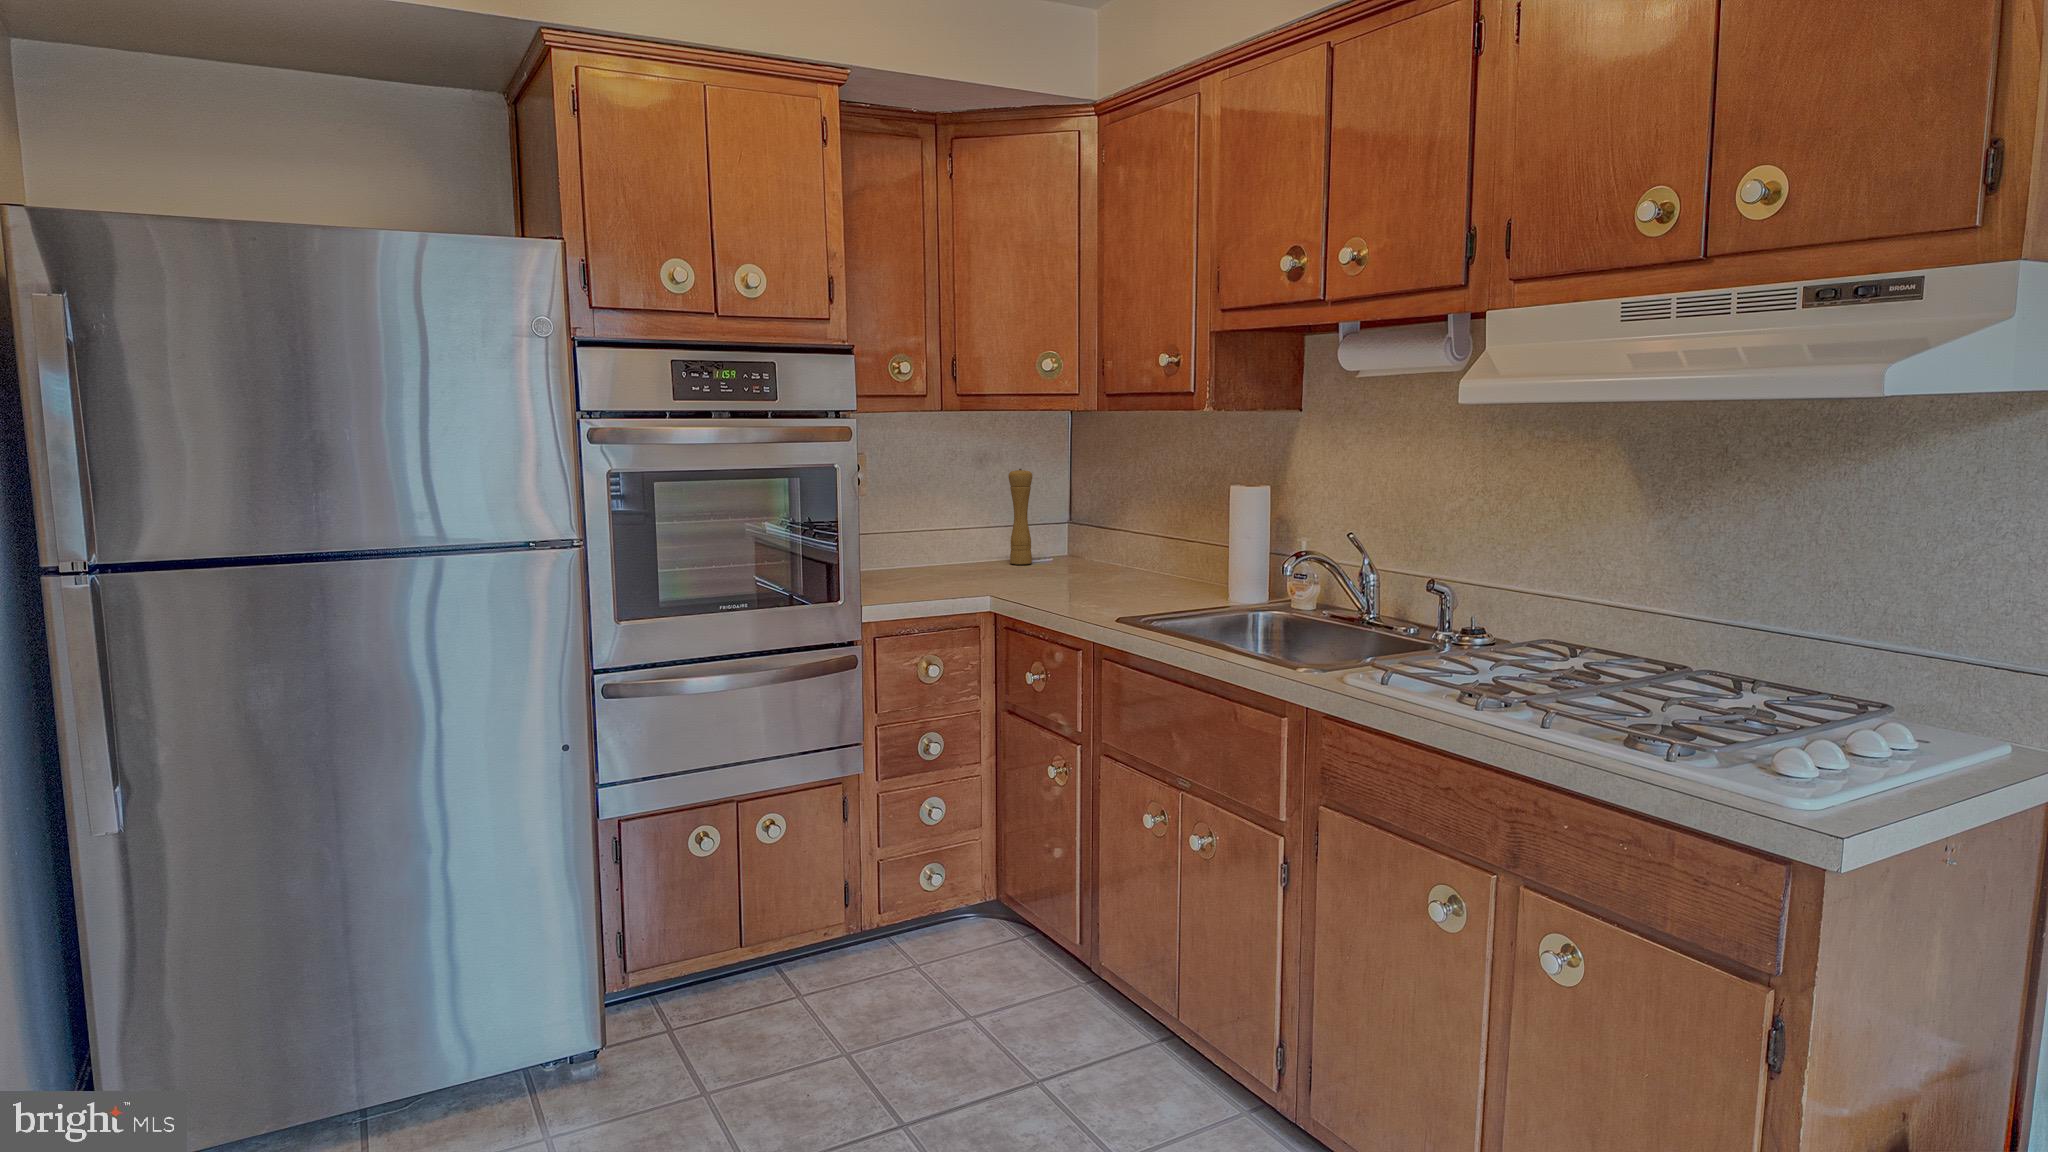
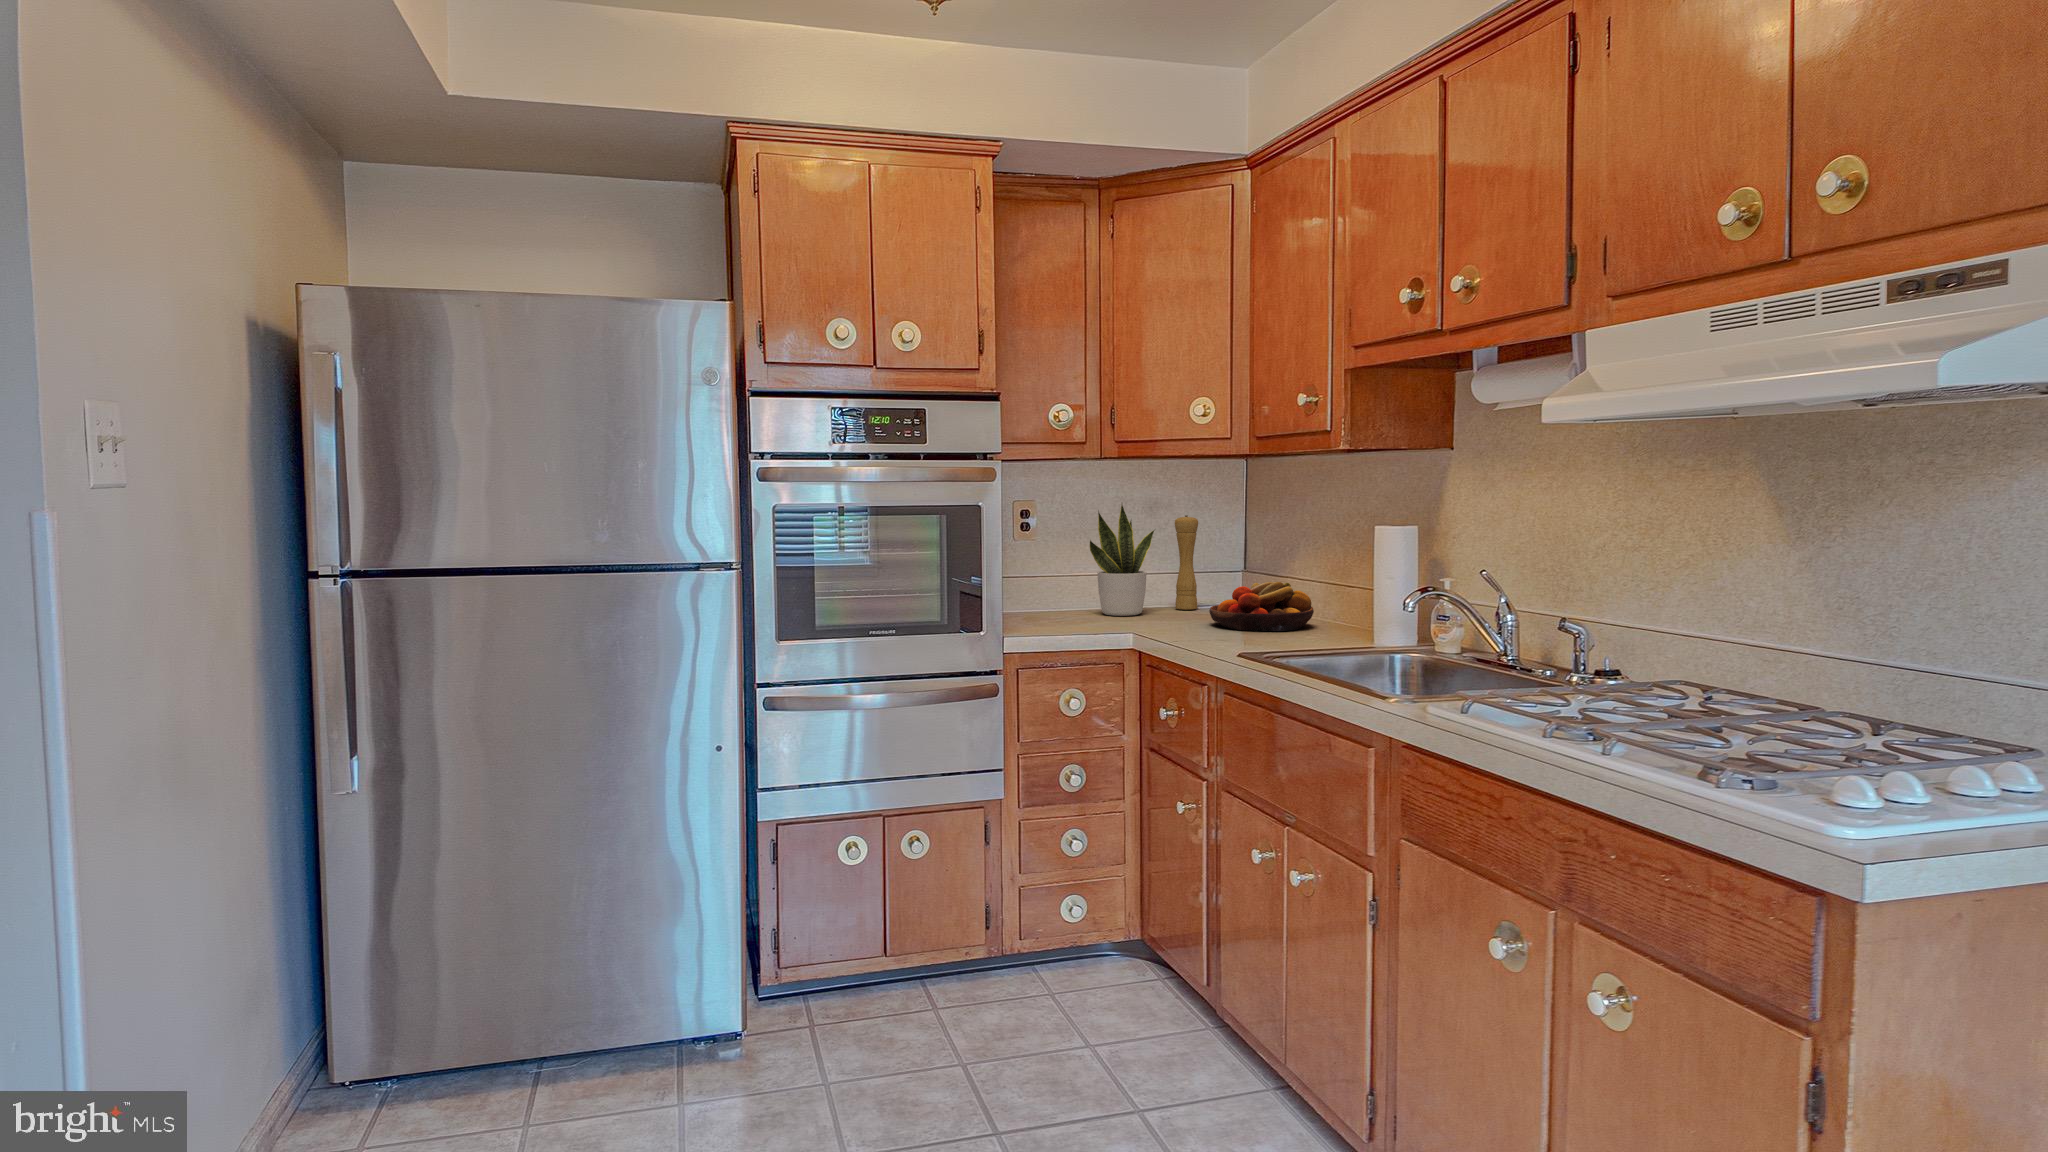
potted plant: none [930,455,993,574] -> present [1090,504,1155,616]
fruit bowl: none [1059,538,1162,589] -> present [1209,582,1314,631]

